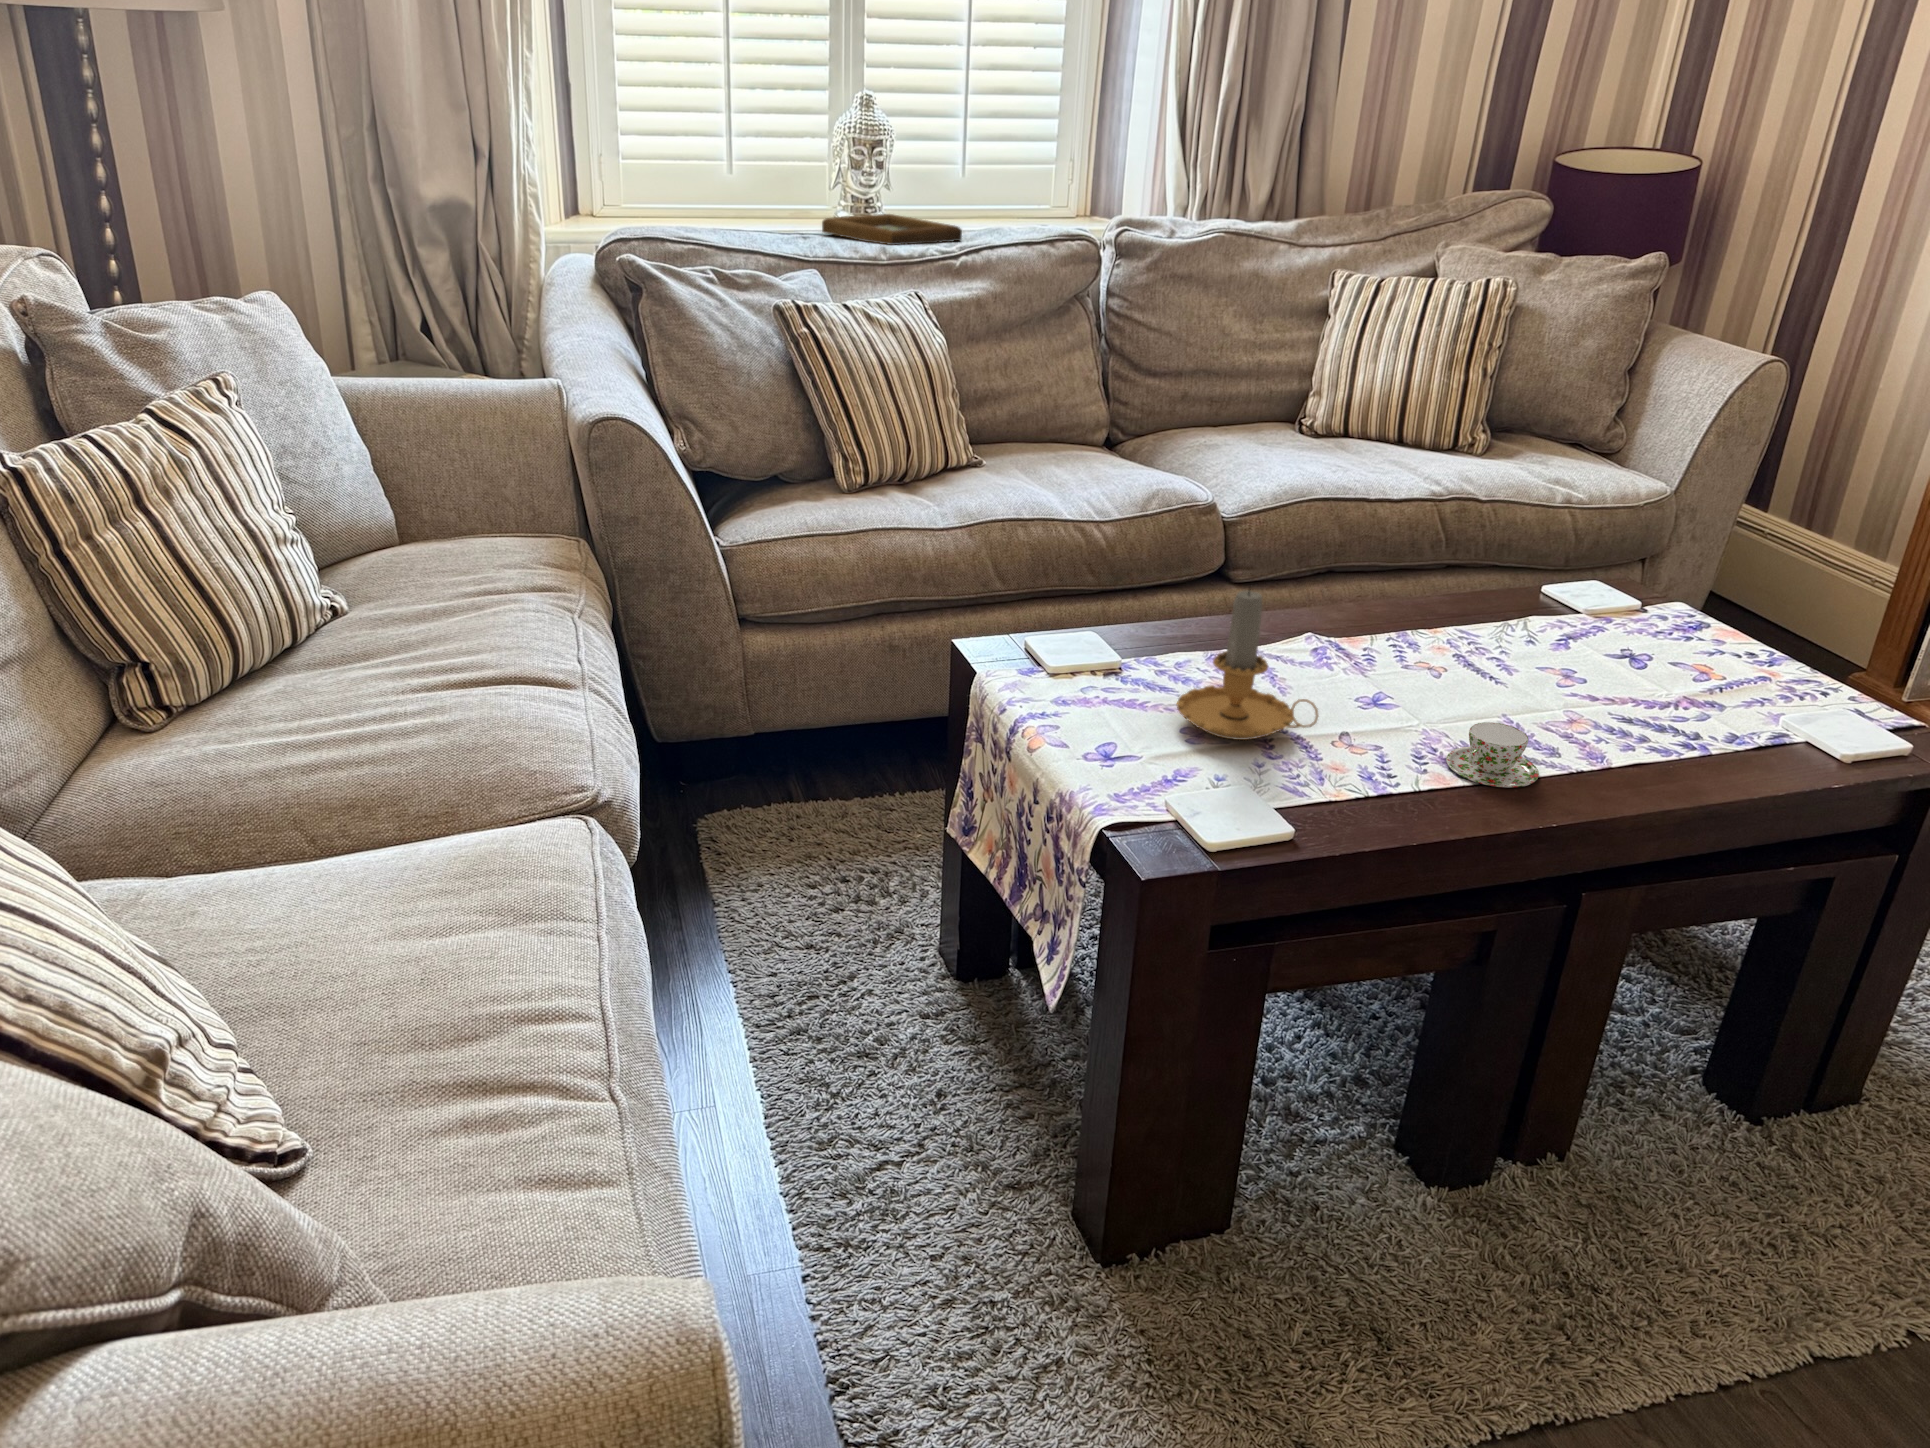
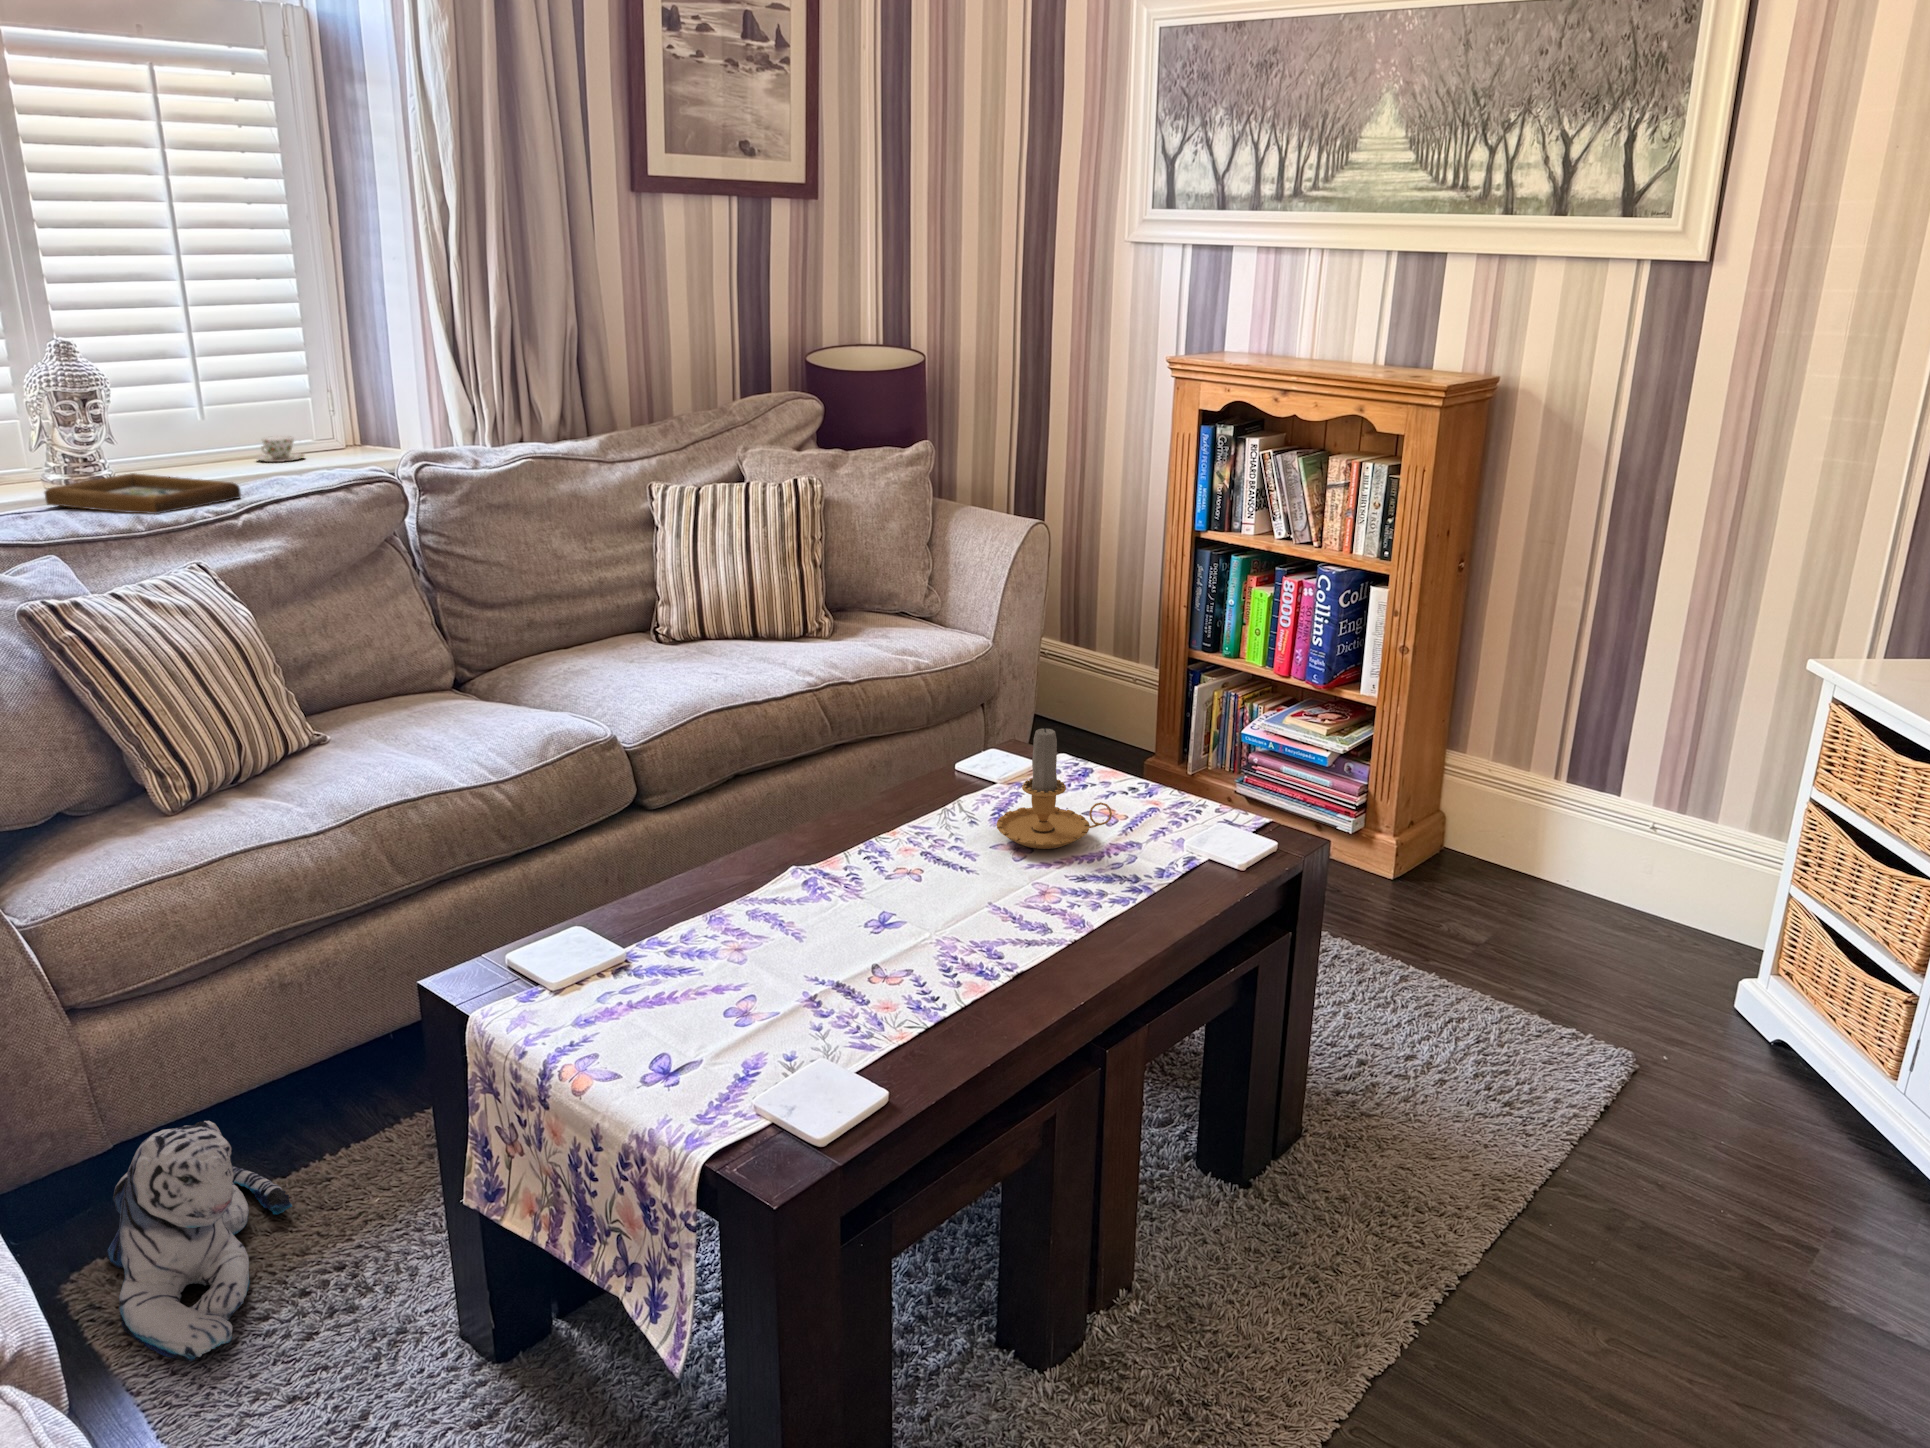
candle: present [1177,590,1318,740] -> present [996,725,1112,849]
teacup: present [1446,722,1539,787] -> present [256,436,304,462]
plush toy: none [723,724,857,897] -> present [105,1121,292,1361]

